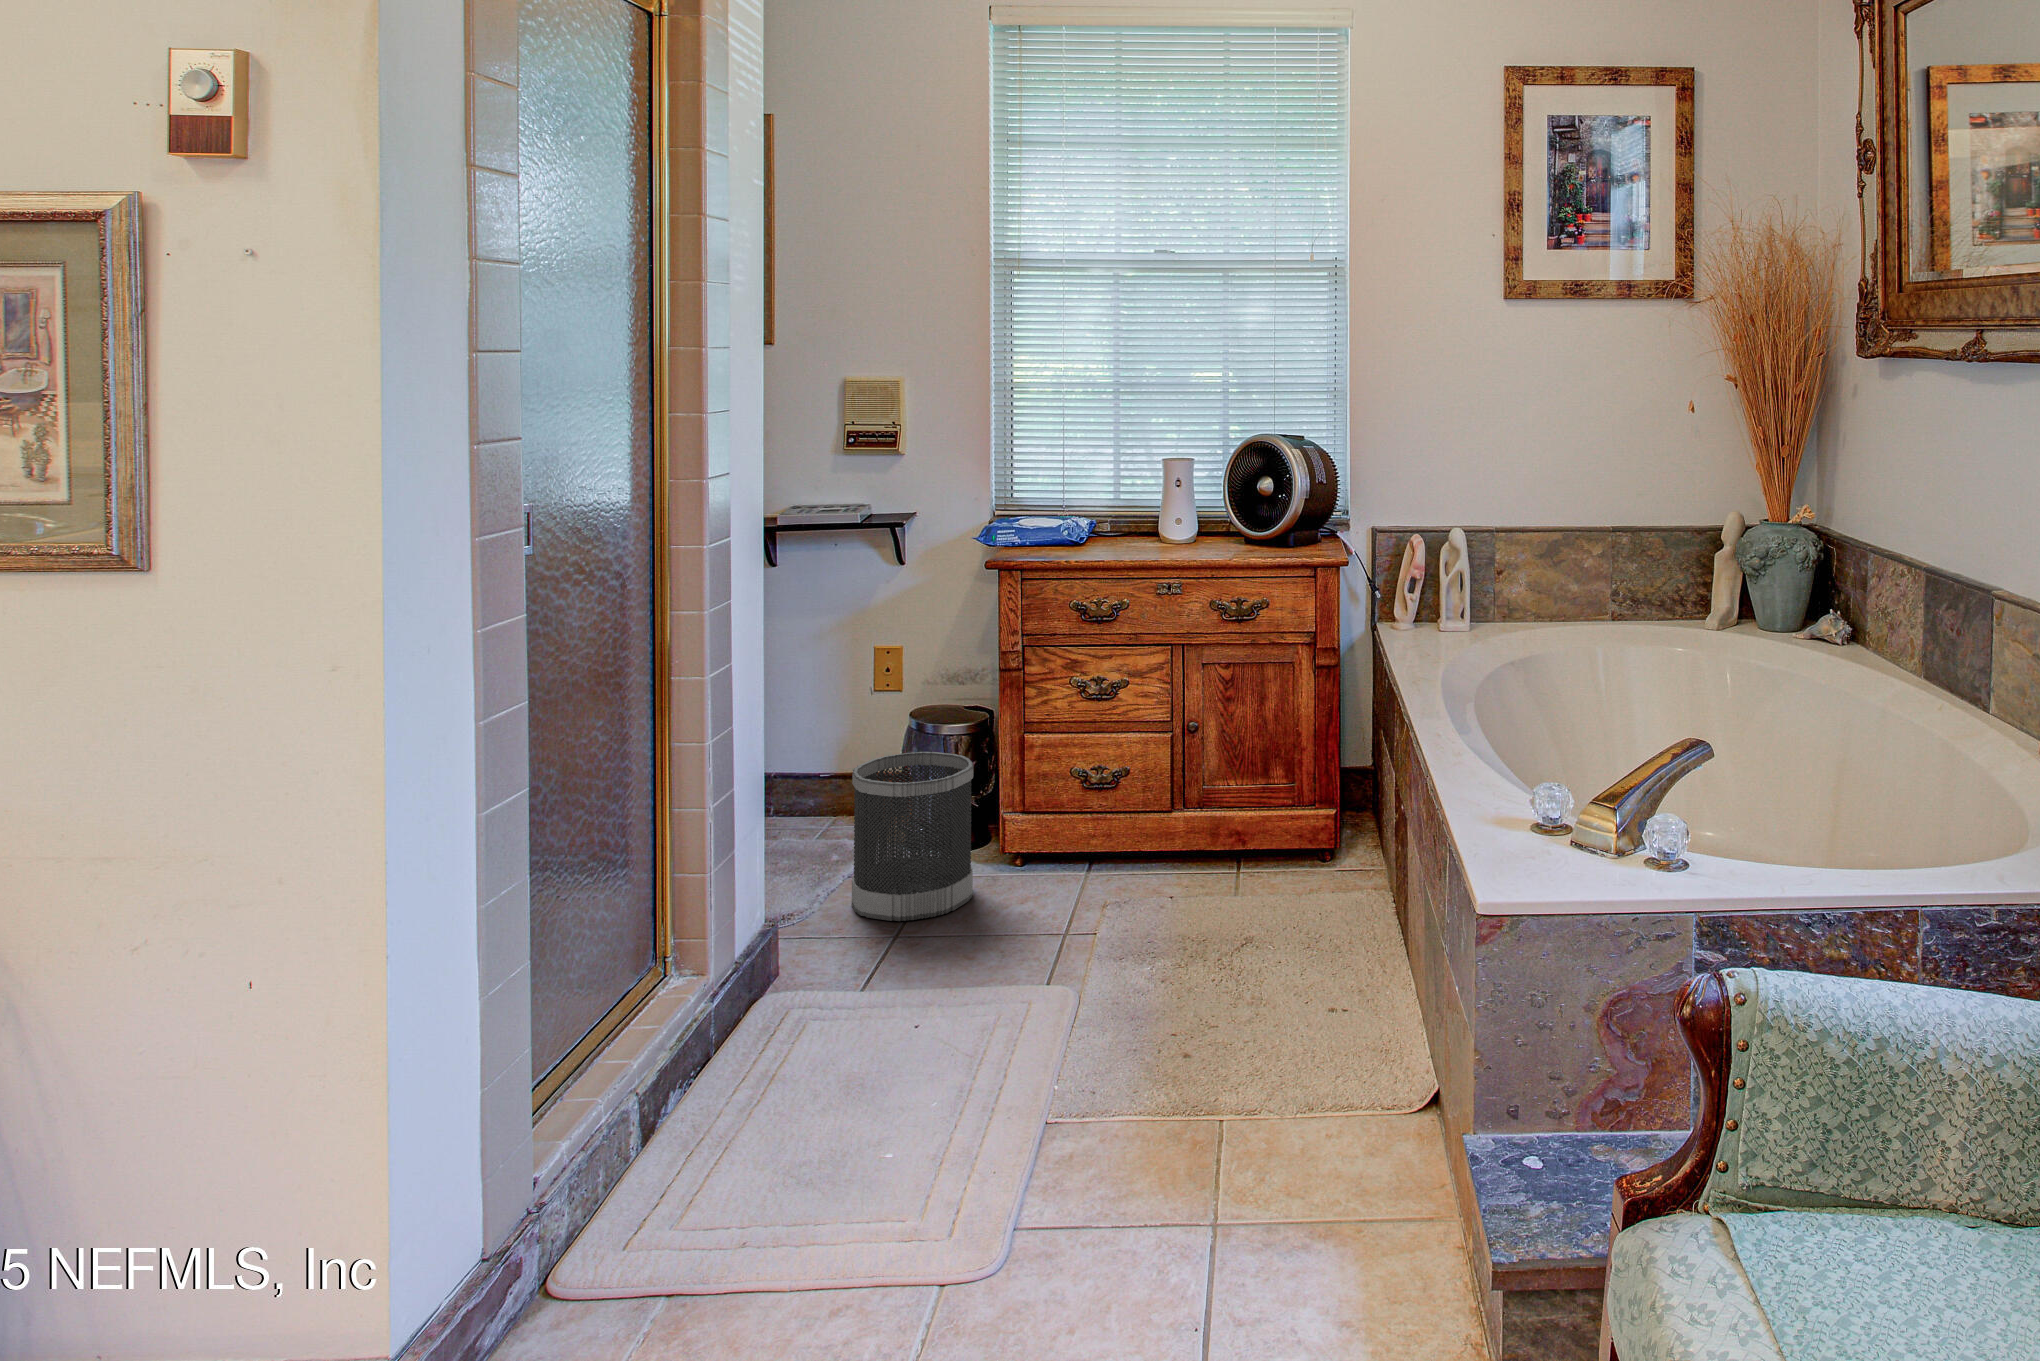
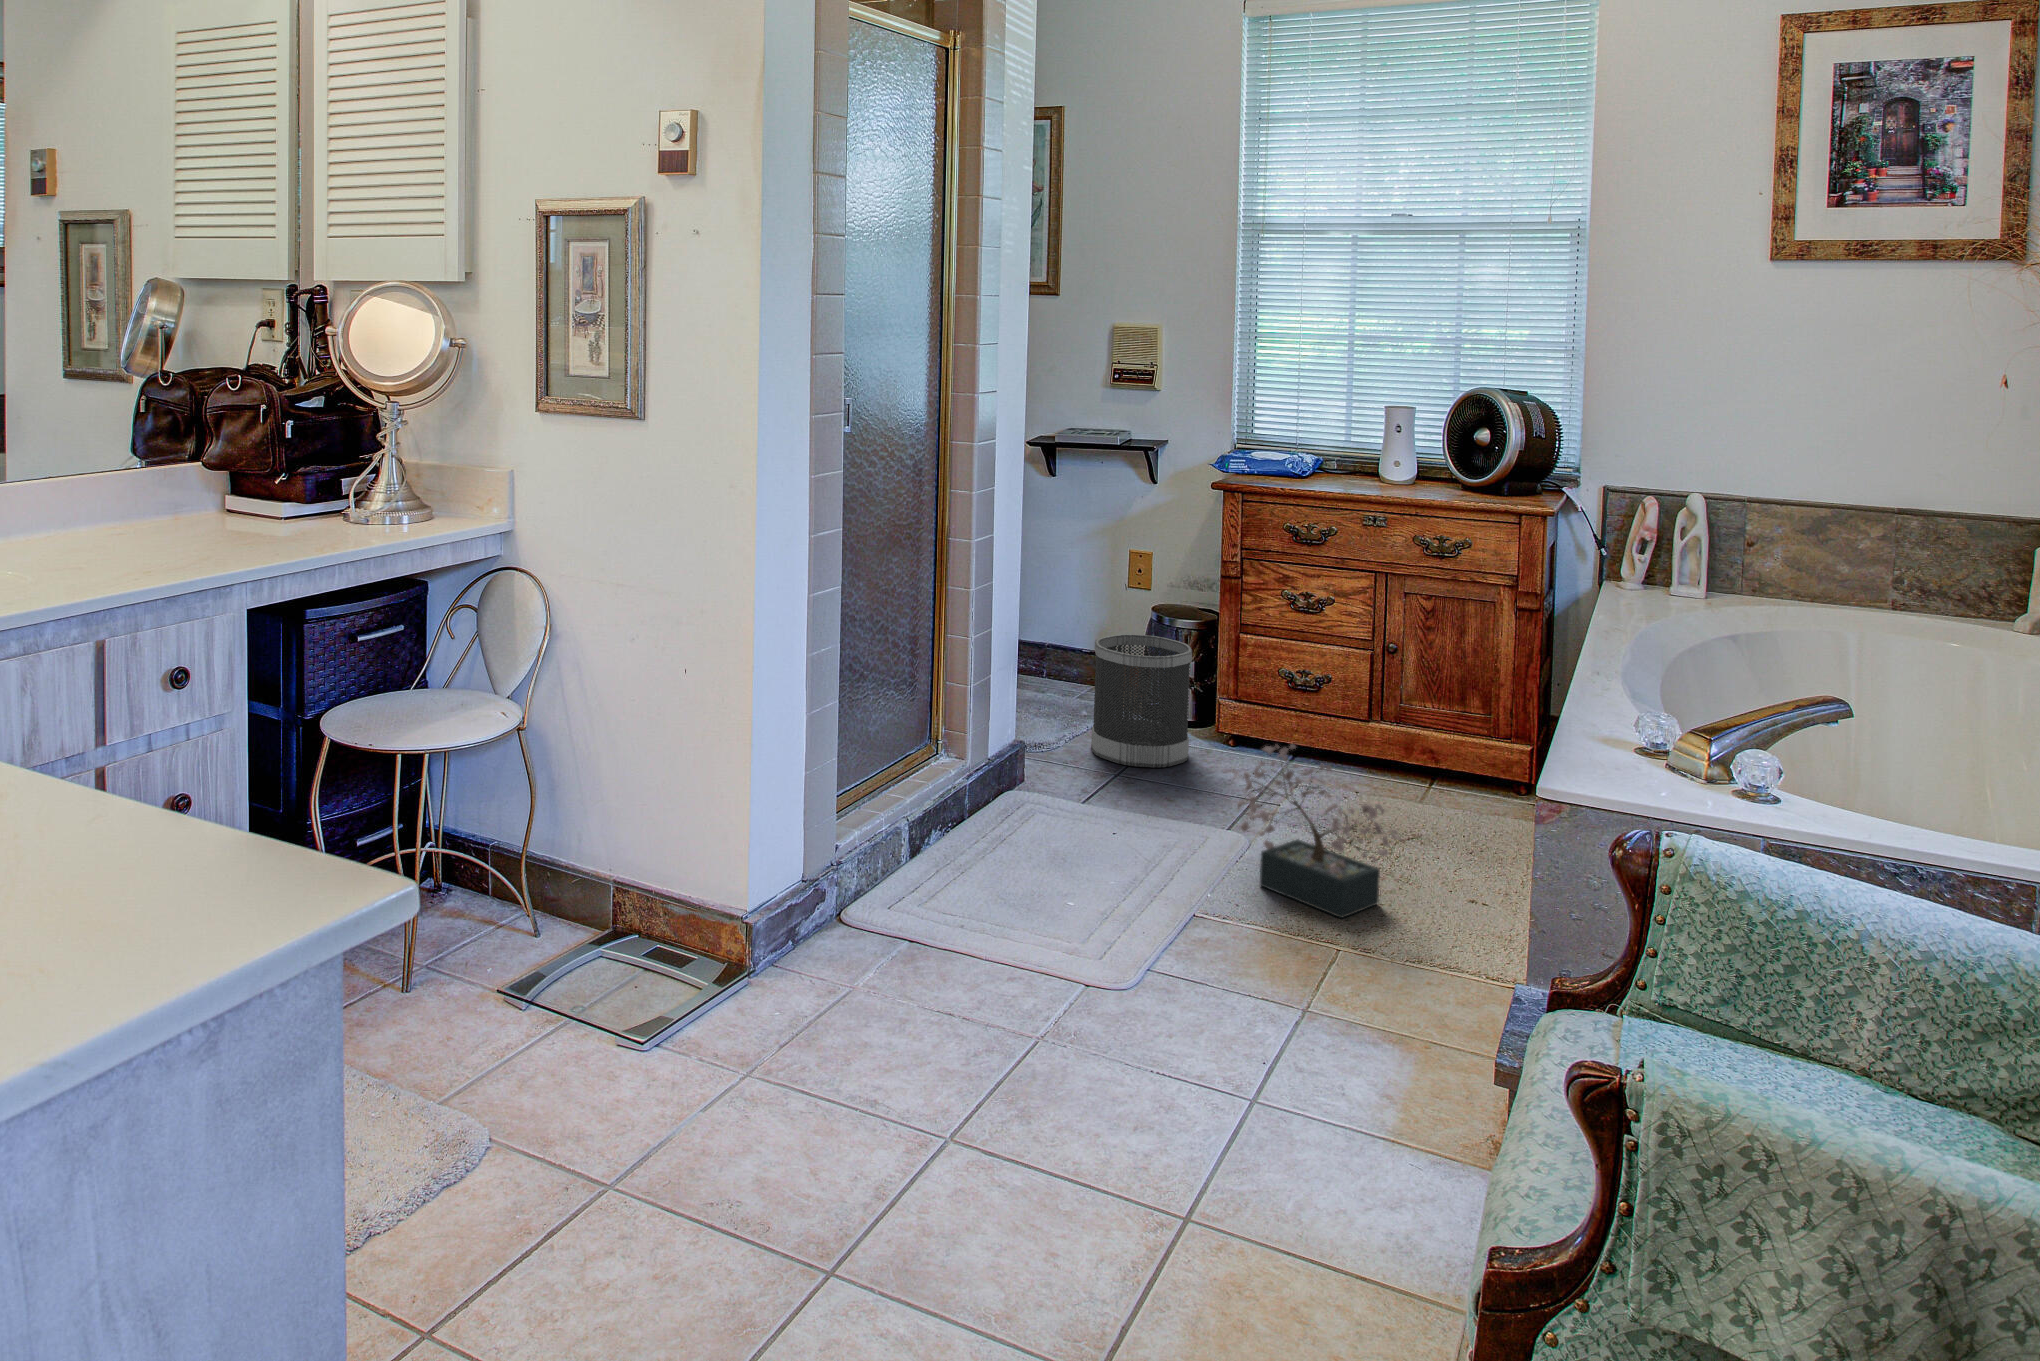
decorative plant: none [1062,868,1257,1072] -> present [1233,744,1402,918]

